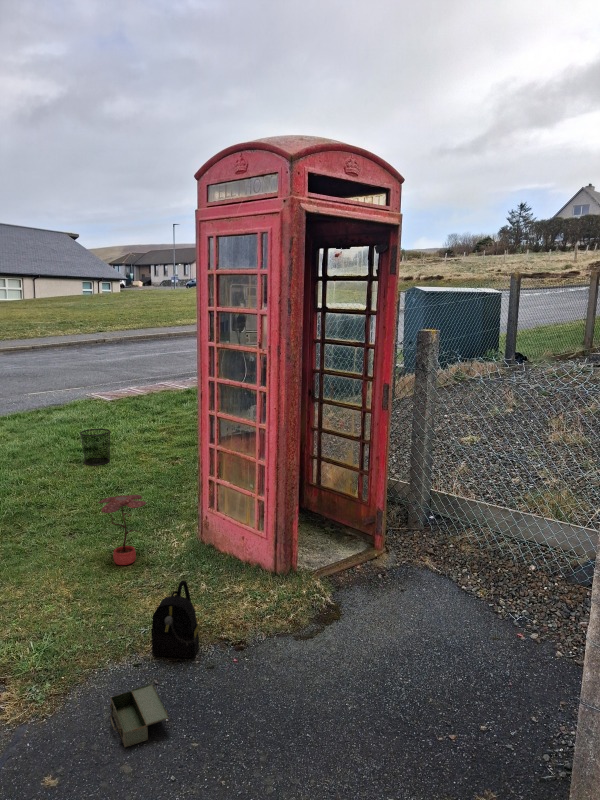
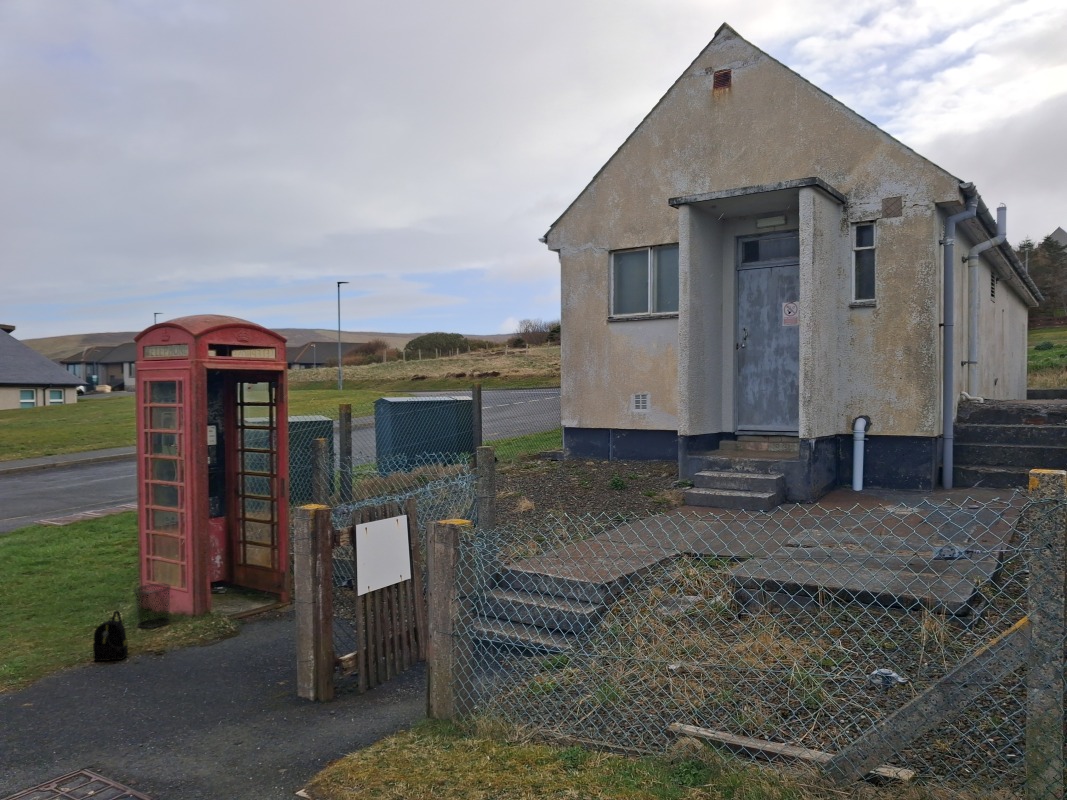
waste bin: present [80,428,110,465] -> present [134,584,170,628]
potted plant: present [98,495,146,565] -> none [53,573,93,626]
toolbox: present [110,684,169,747] -> none [63,666,102,693]

